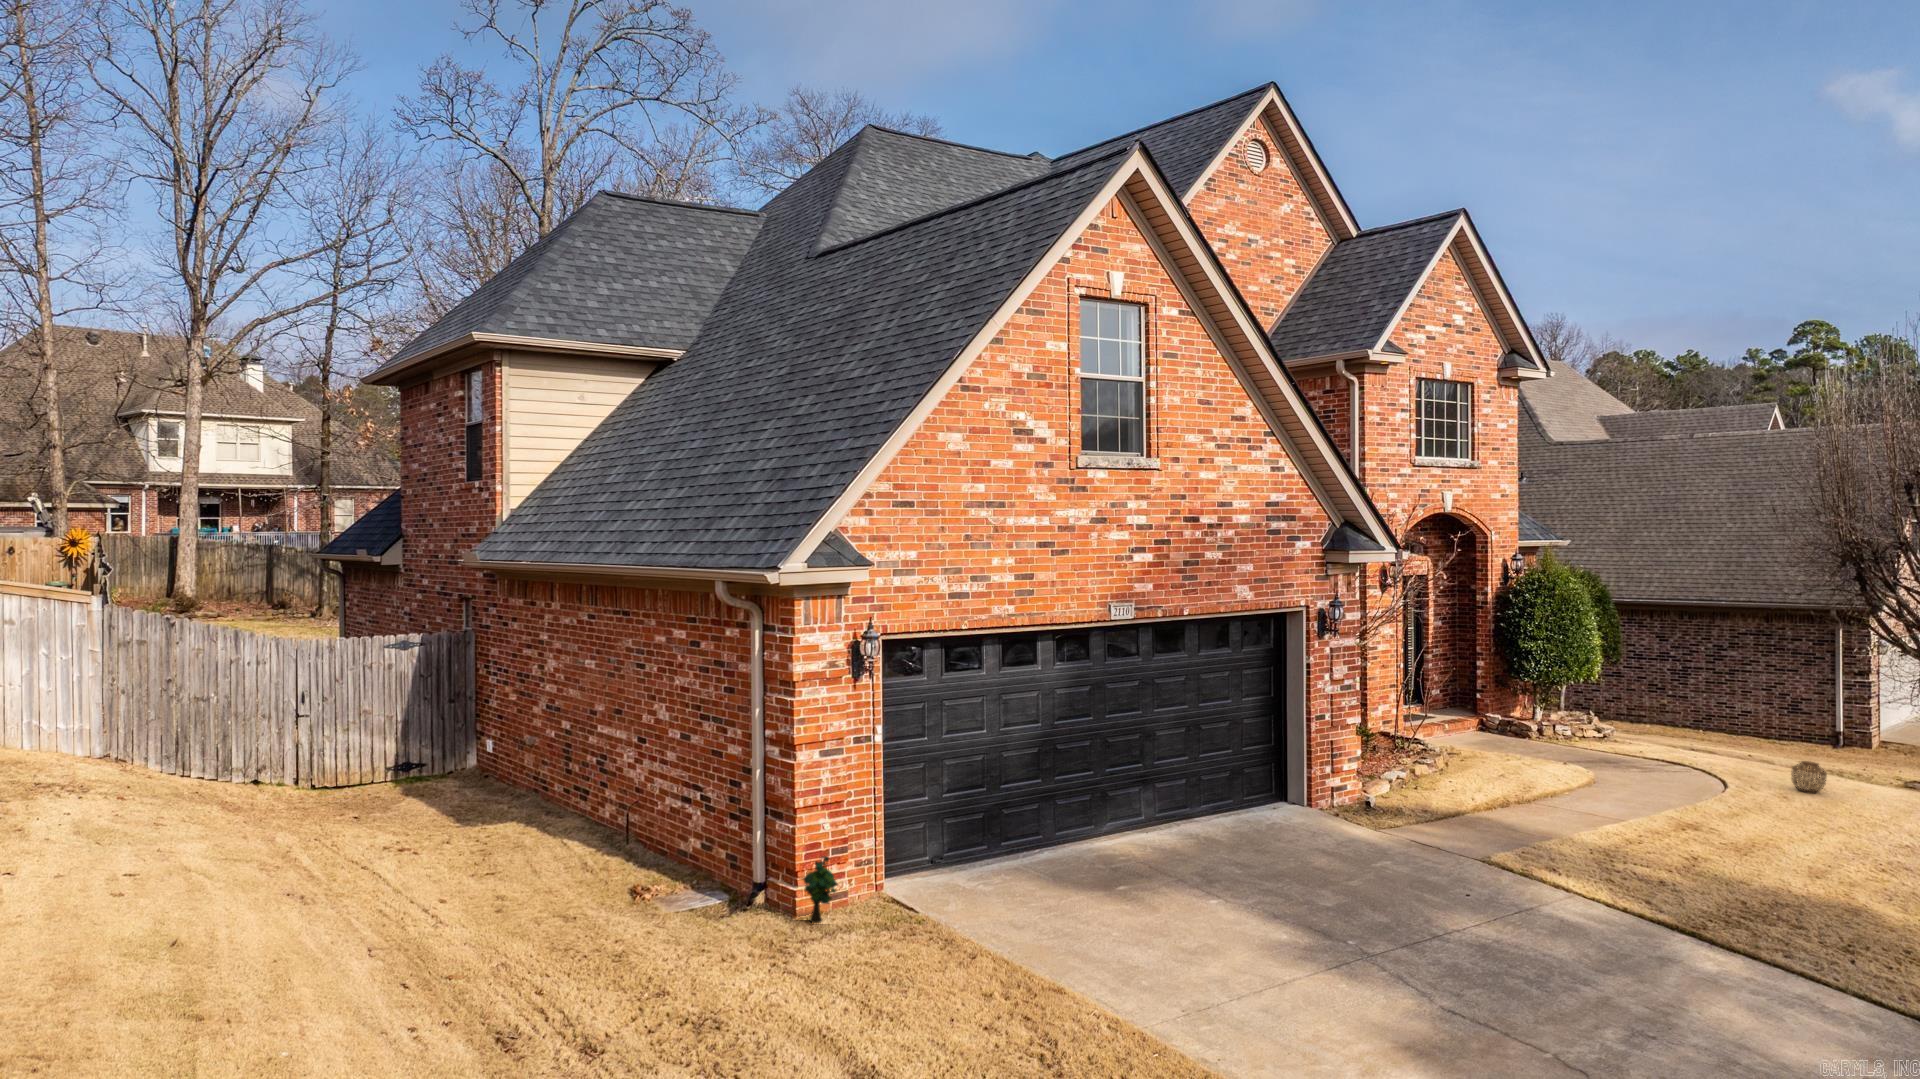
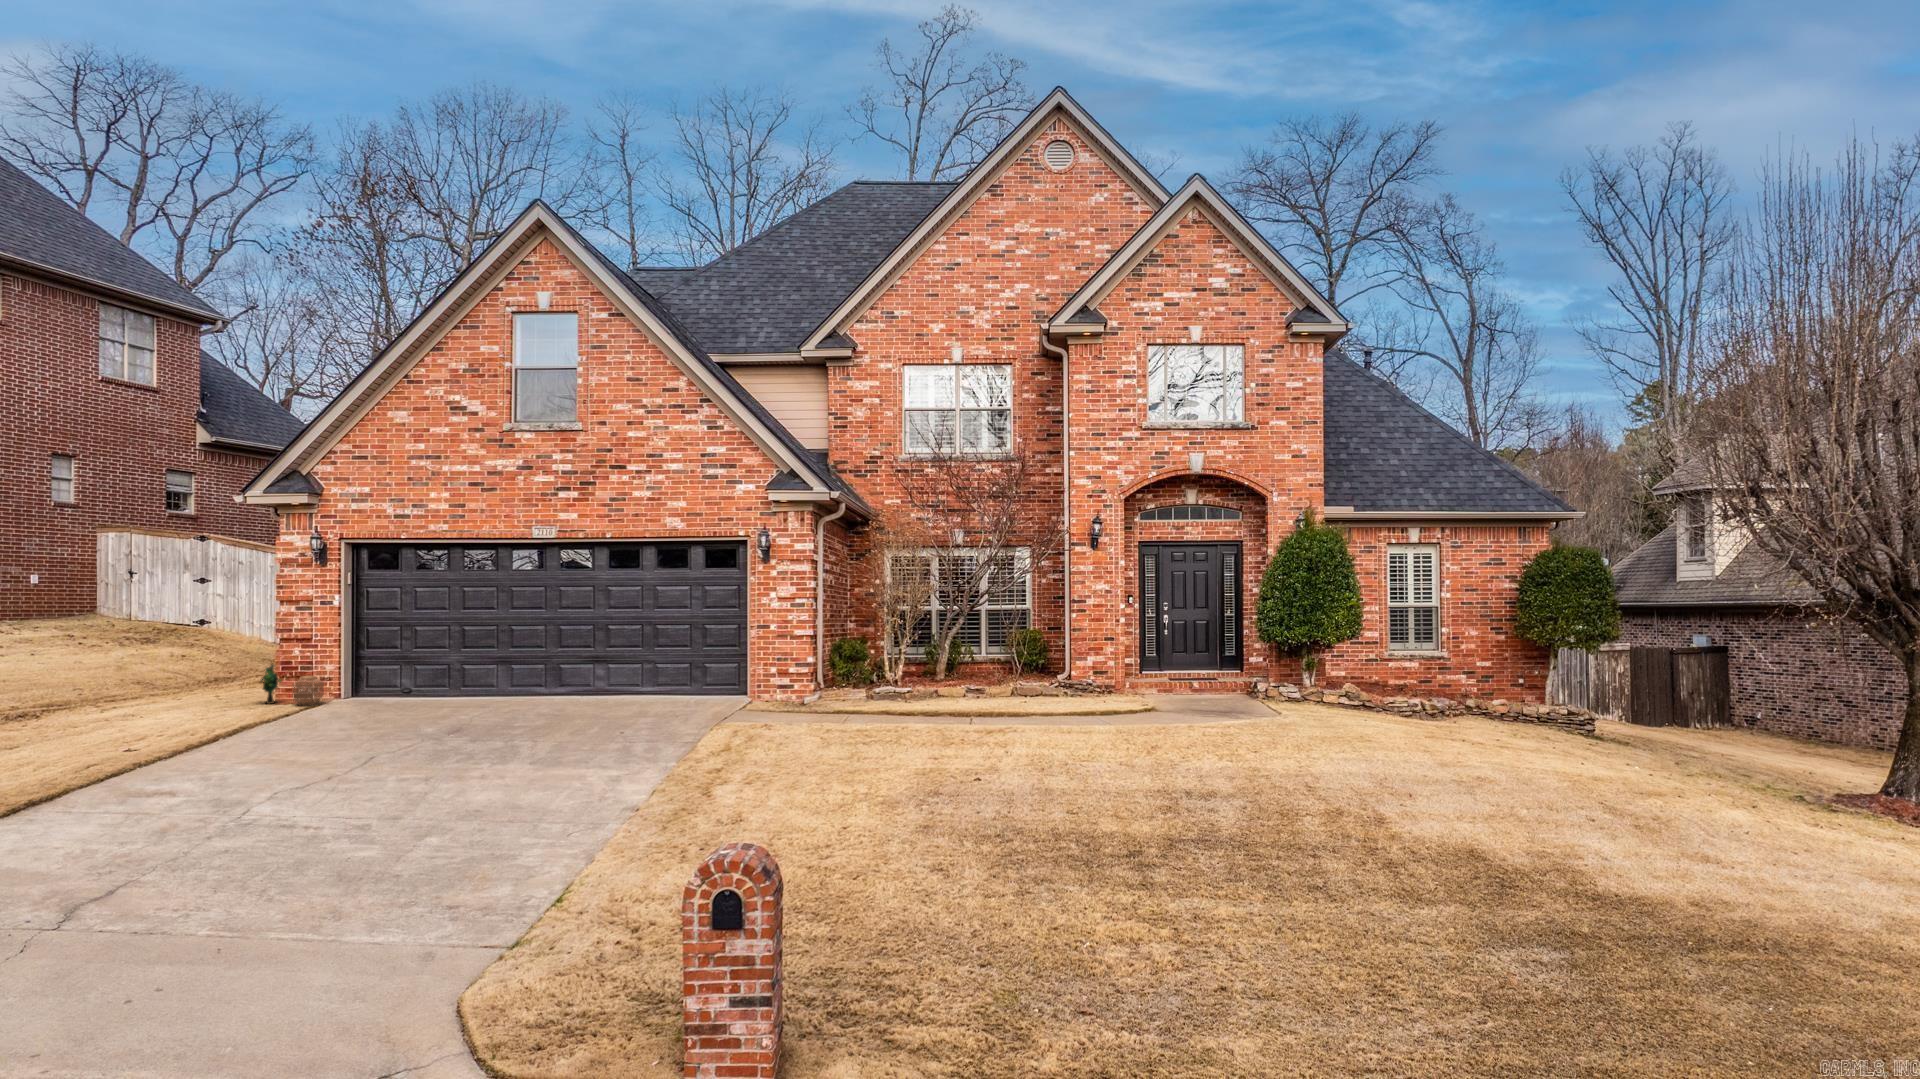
woven basket: present [1792,761,1827,793] -> present [292,676,324,705]

